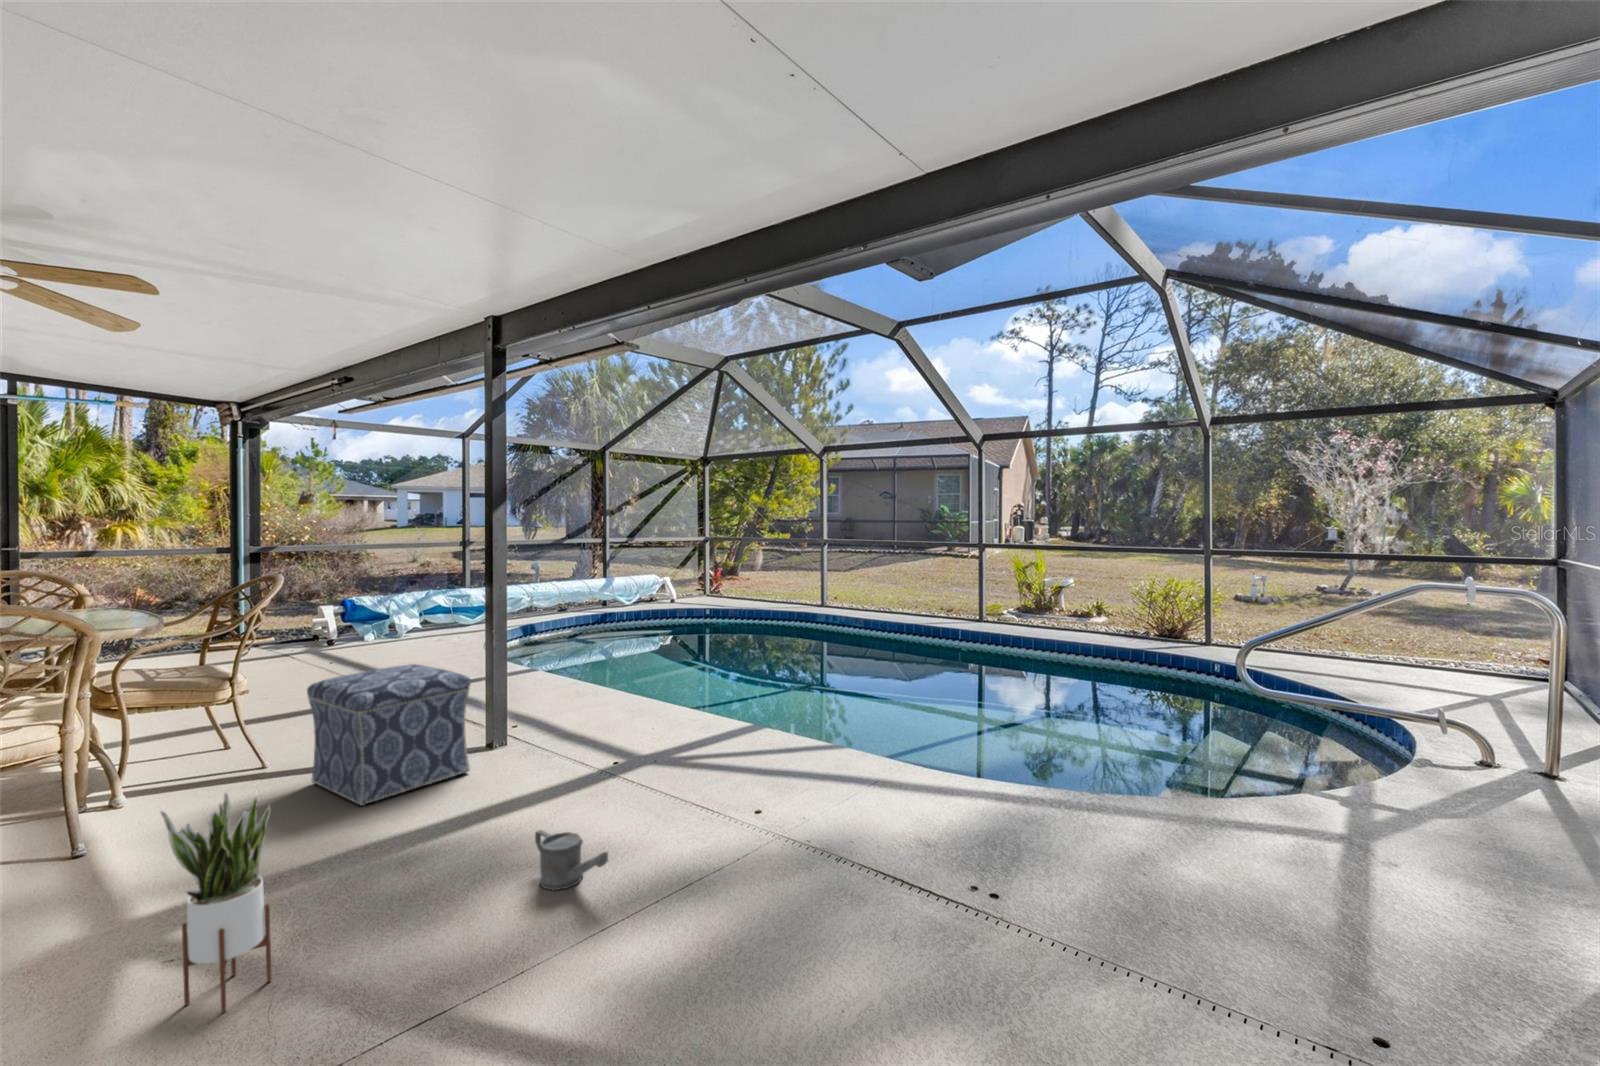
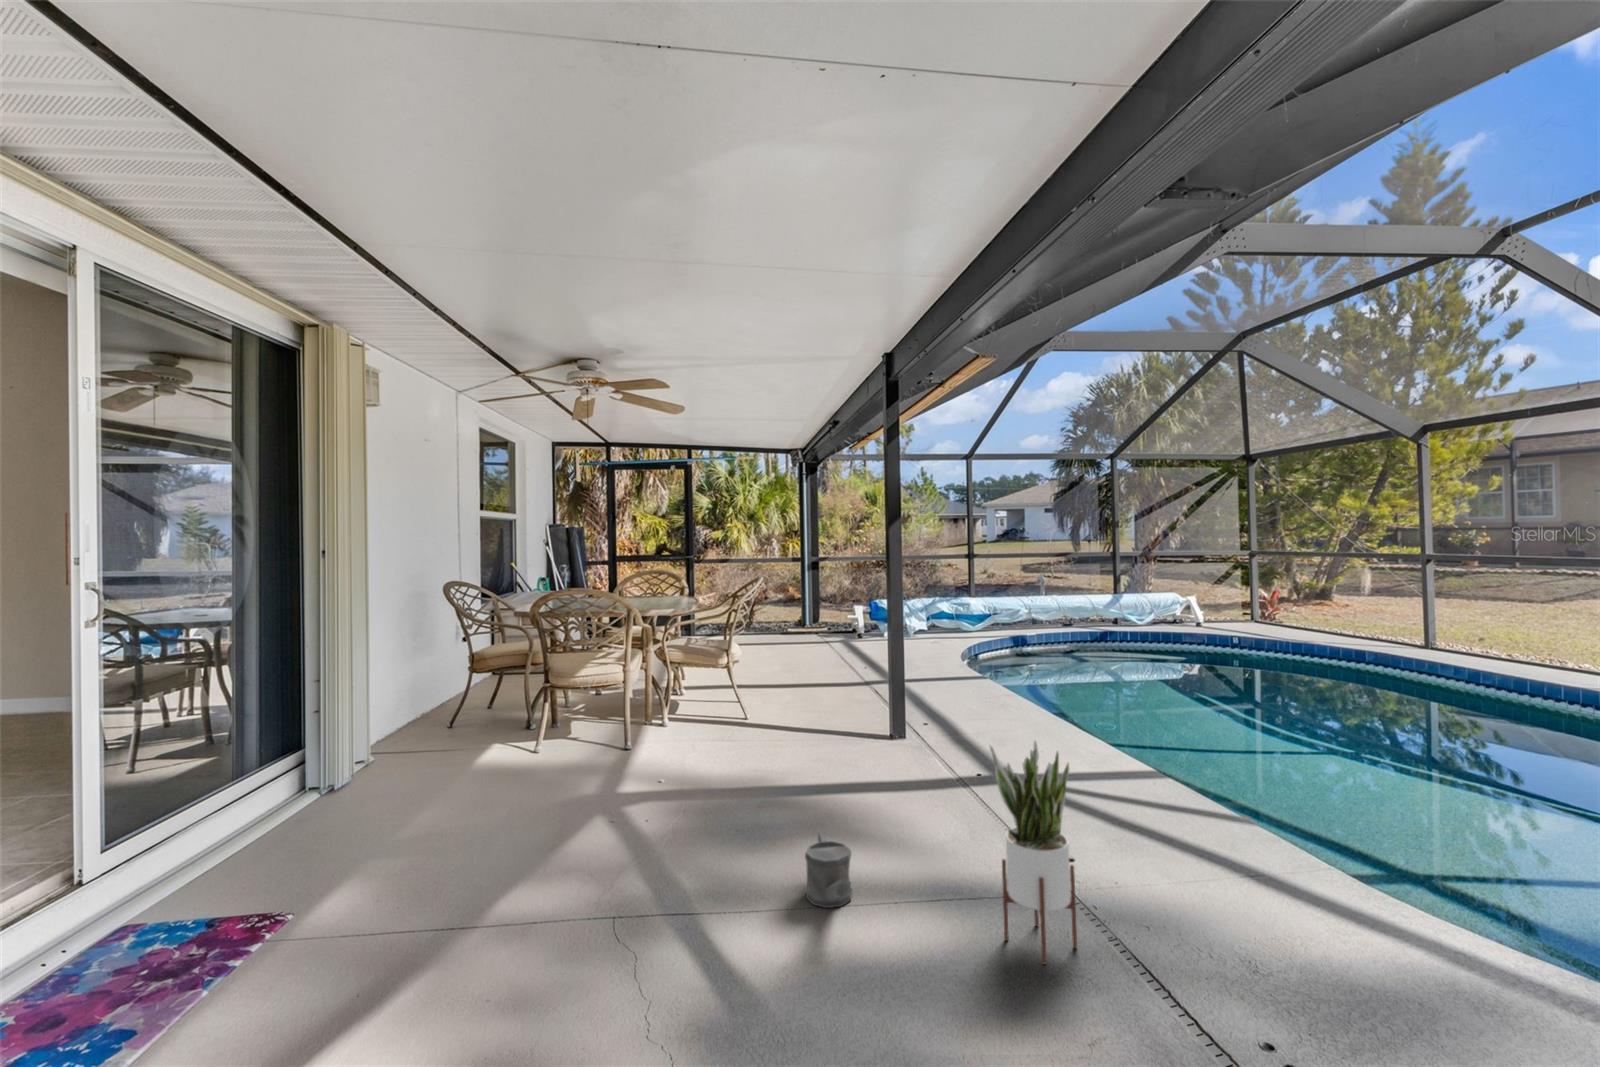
ottoman: present [307,664,471,806] -> none [742,649,854,767]
potted plant: present [161,793,272,1013] -> present [990,741,1077,964]

